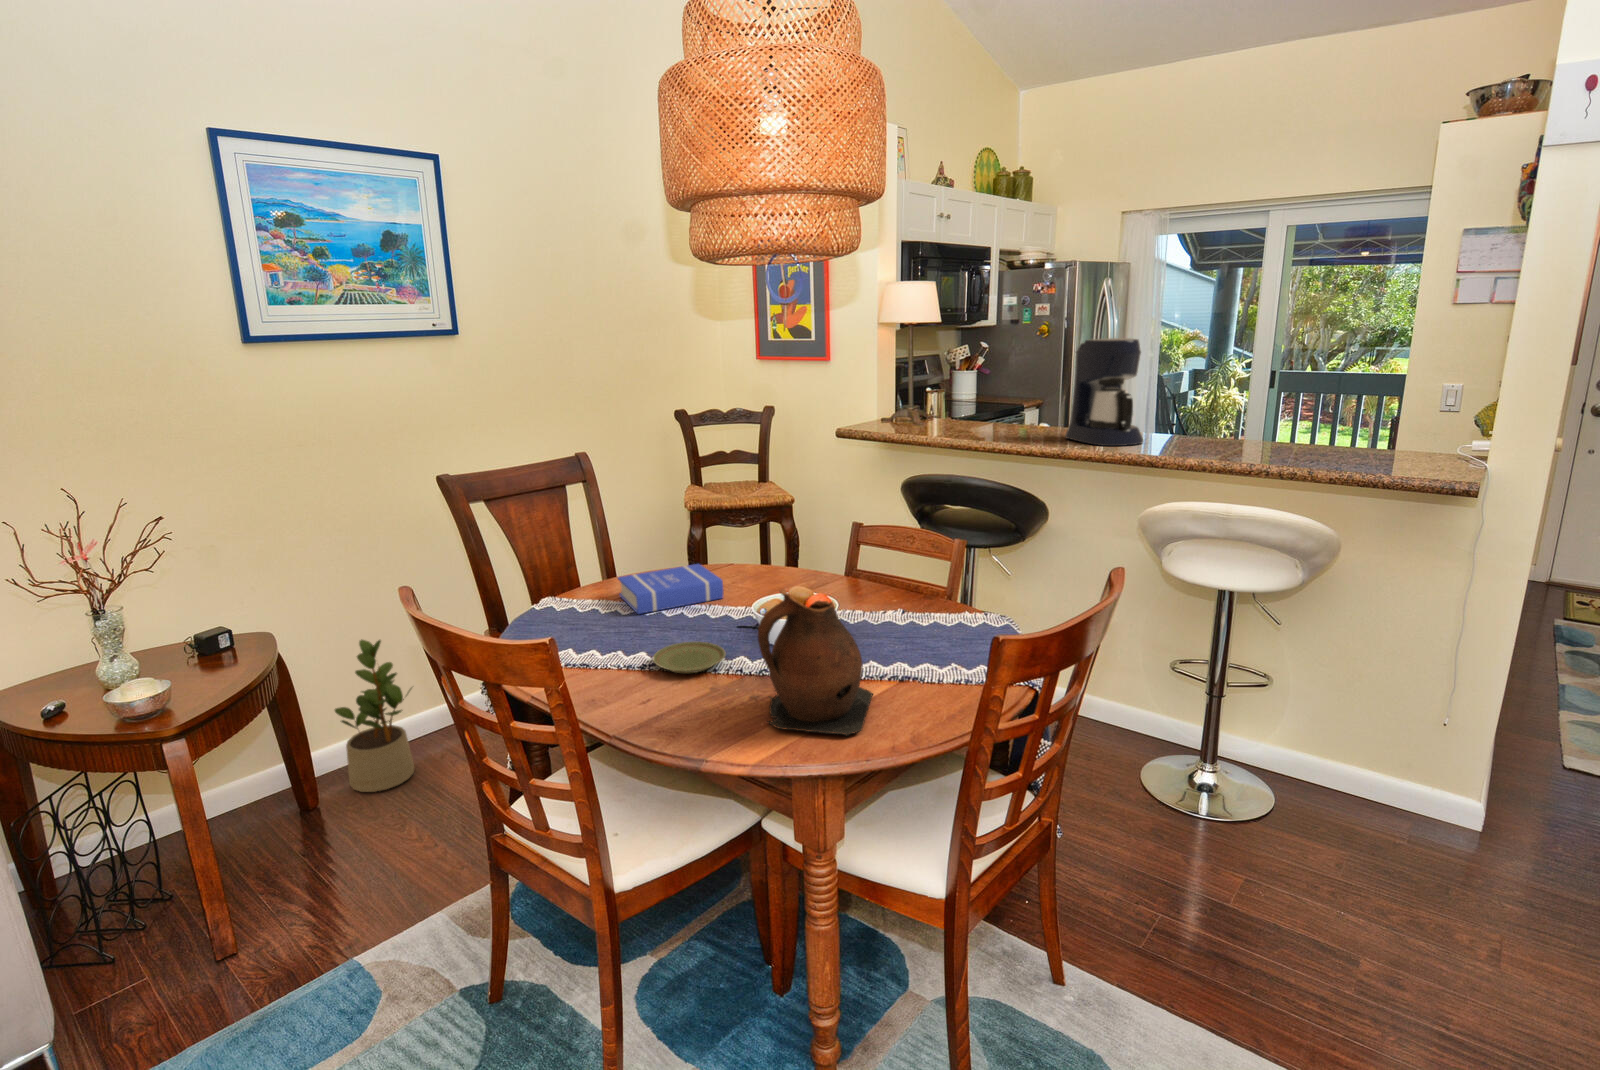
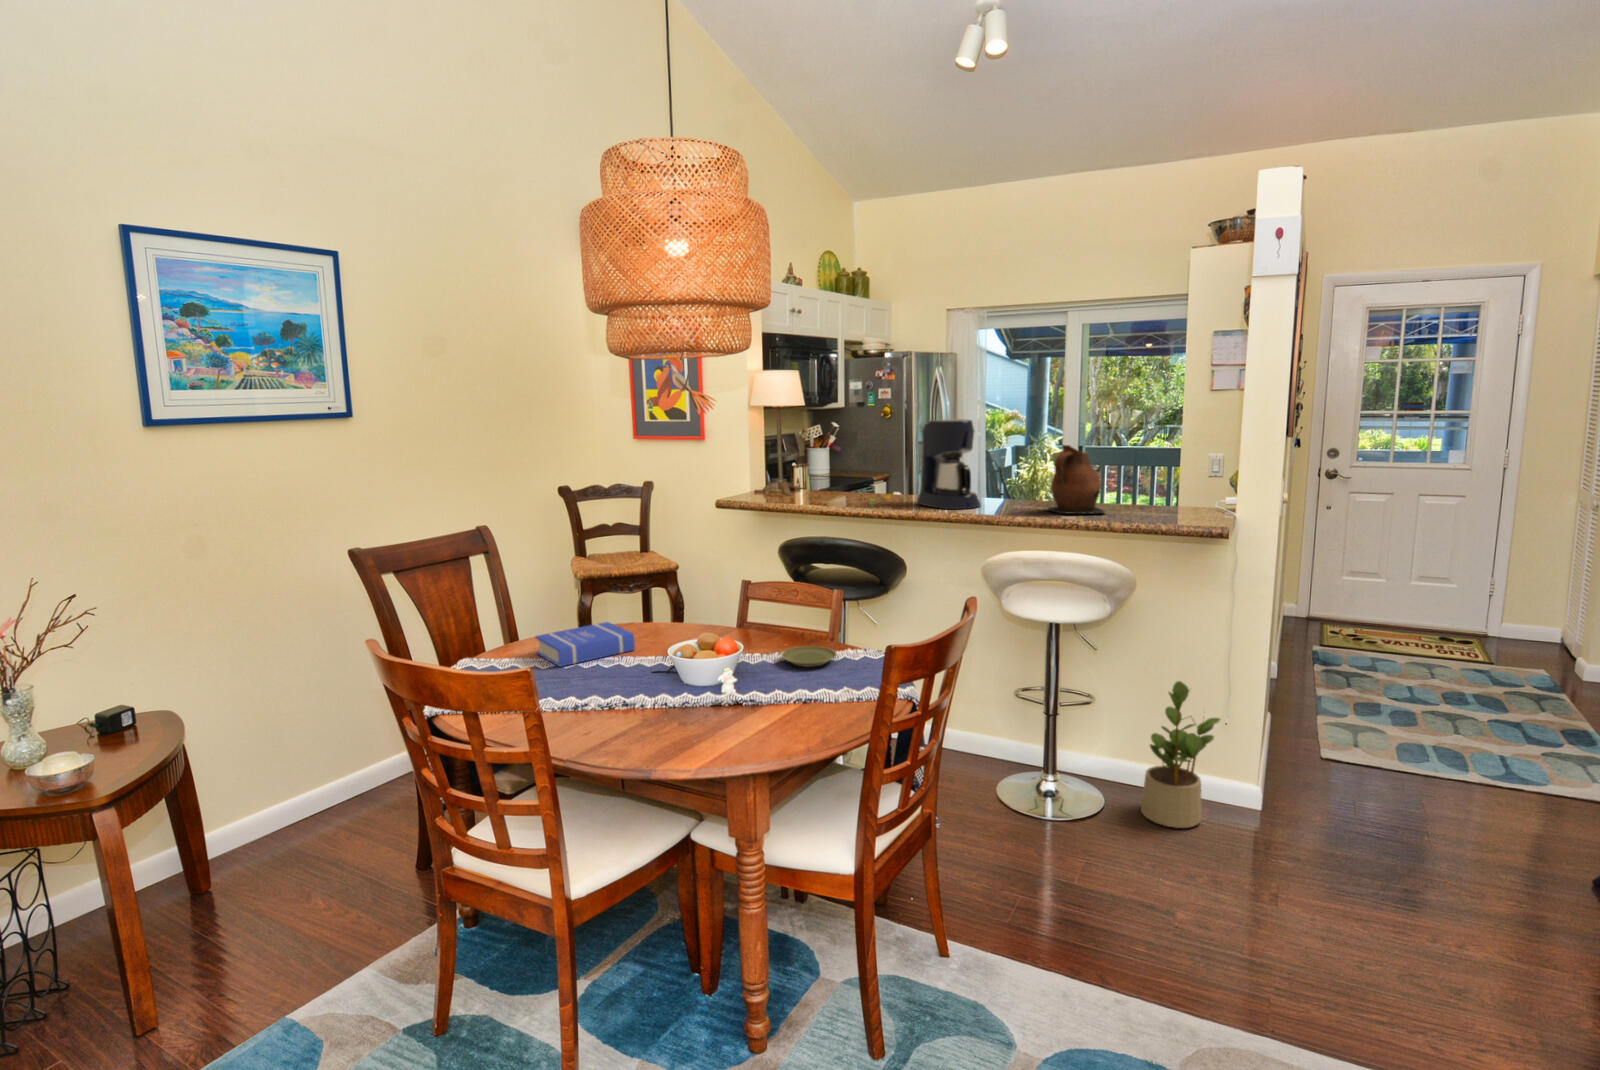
ceramic pitcher: present [758,589,873,737] -> present [1048,445,1106,514]
potted plant: present [335,640,414,792] -> present [1141,681,1220,828]
plate: present [653,642,726,673] -> present [781,646,837,667]

